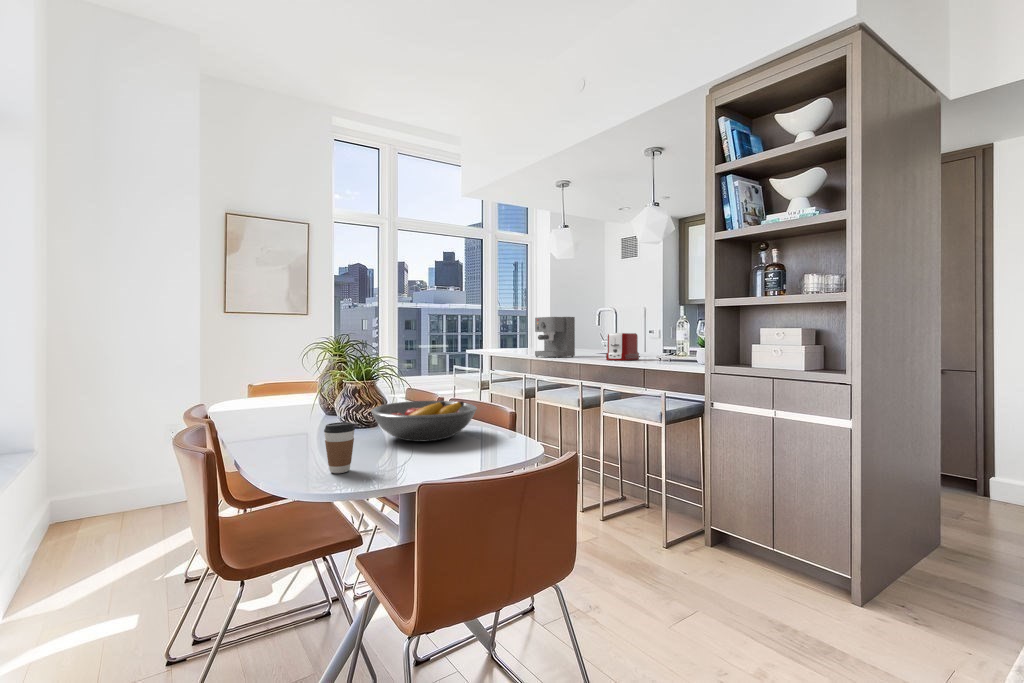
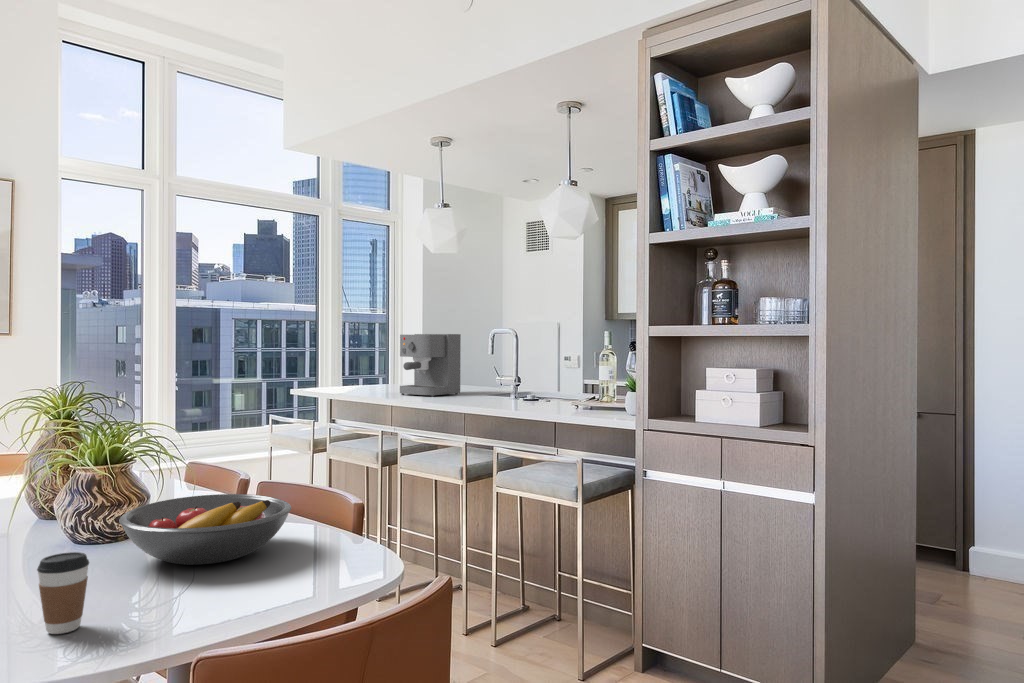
toaster: present [606,333,639,361] -> none [503,362,553,405]

